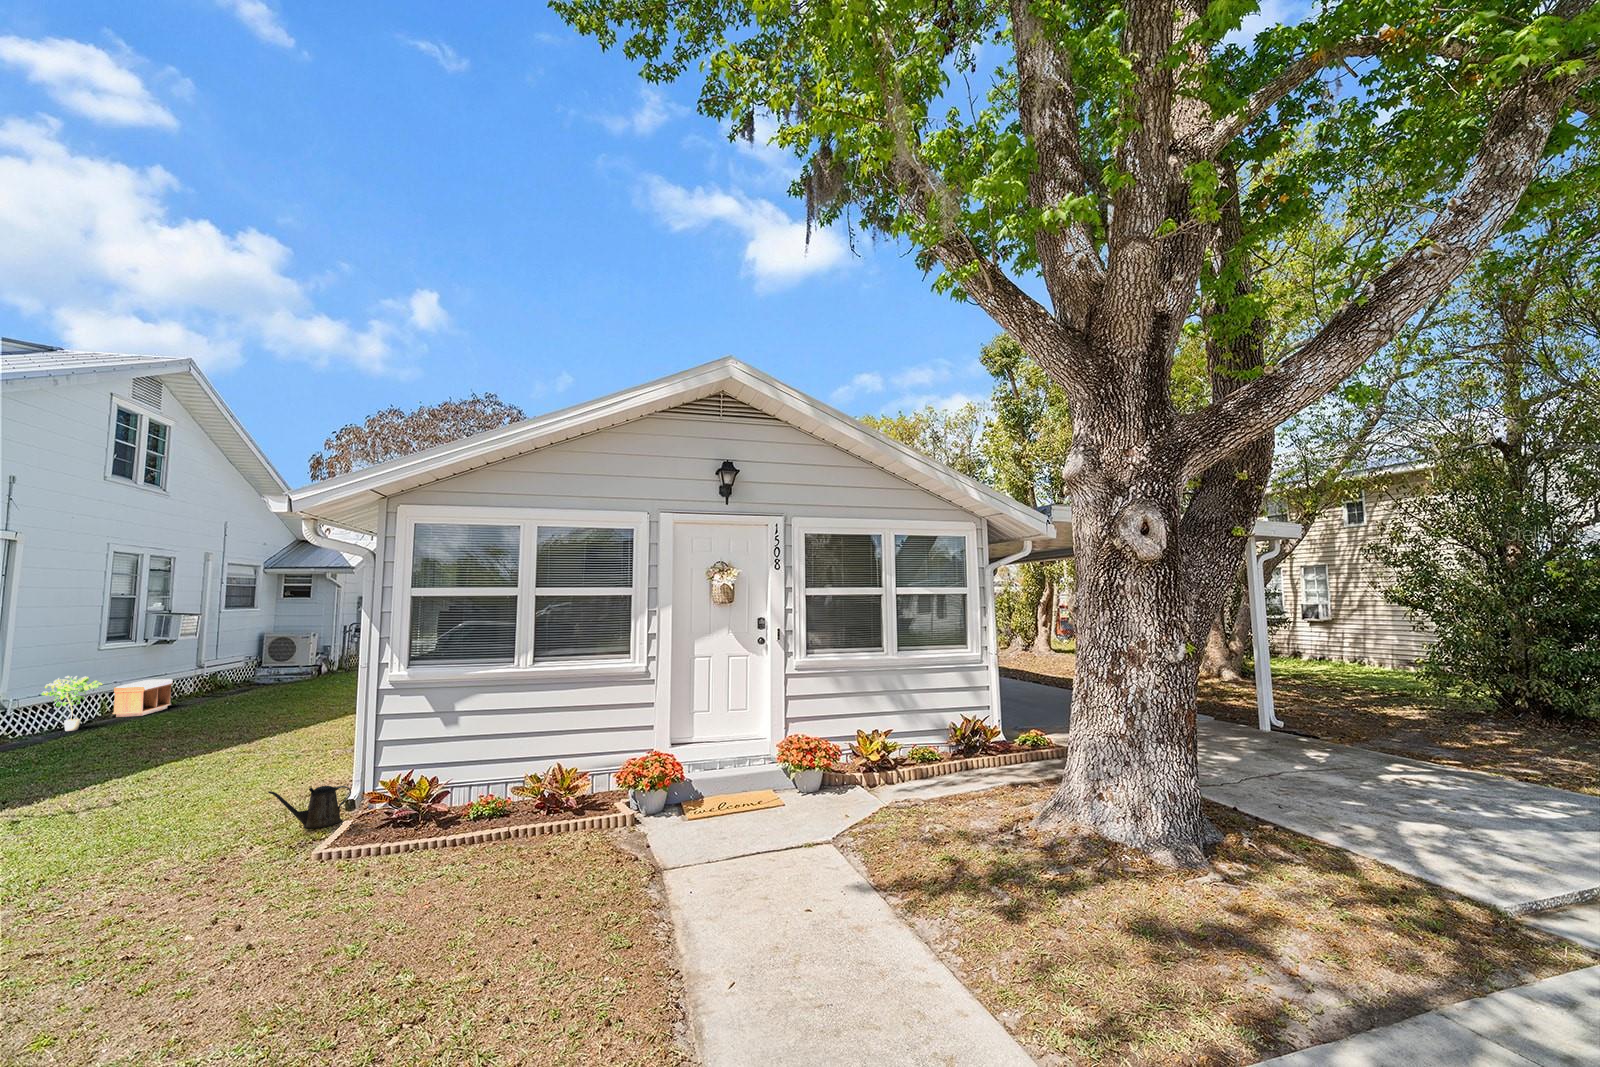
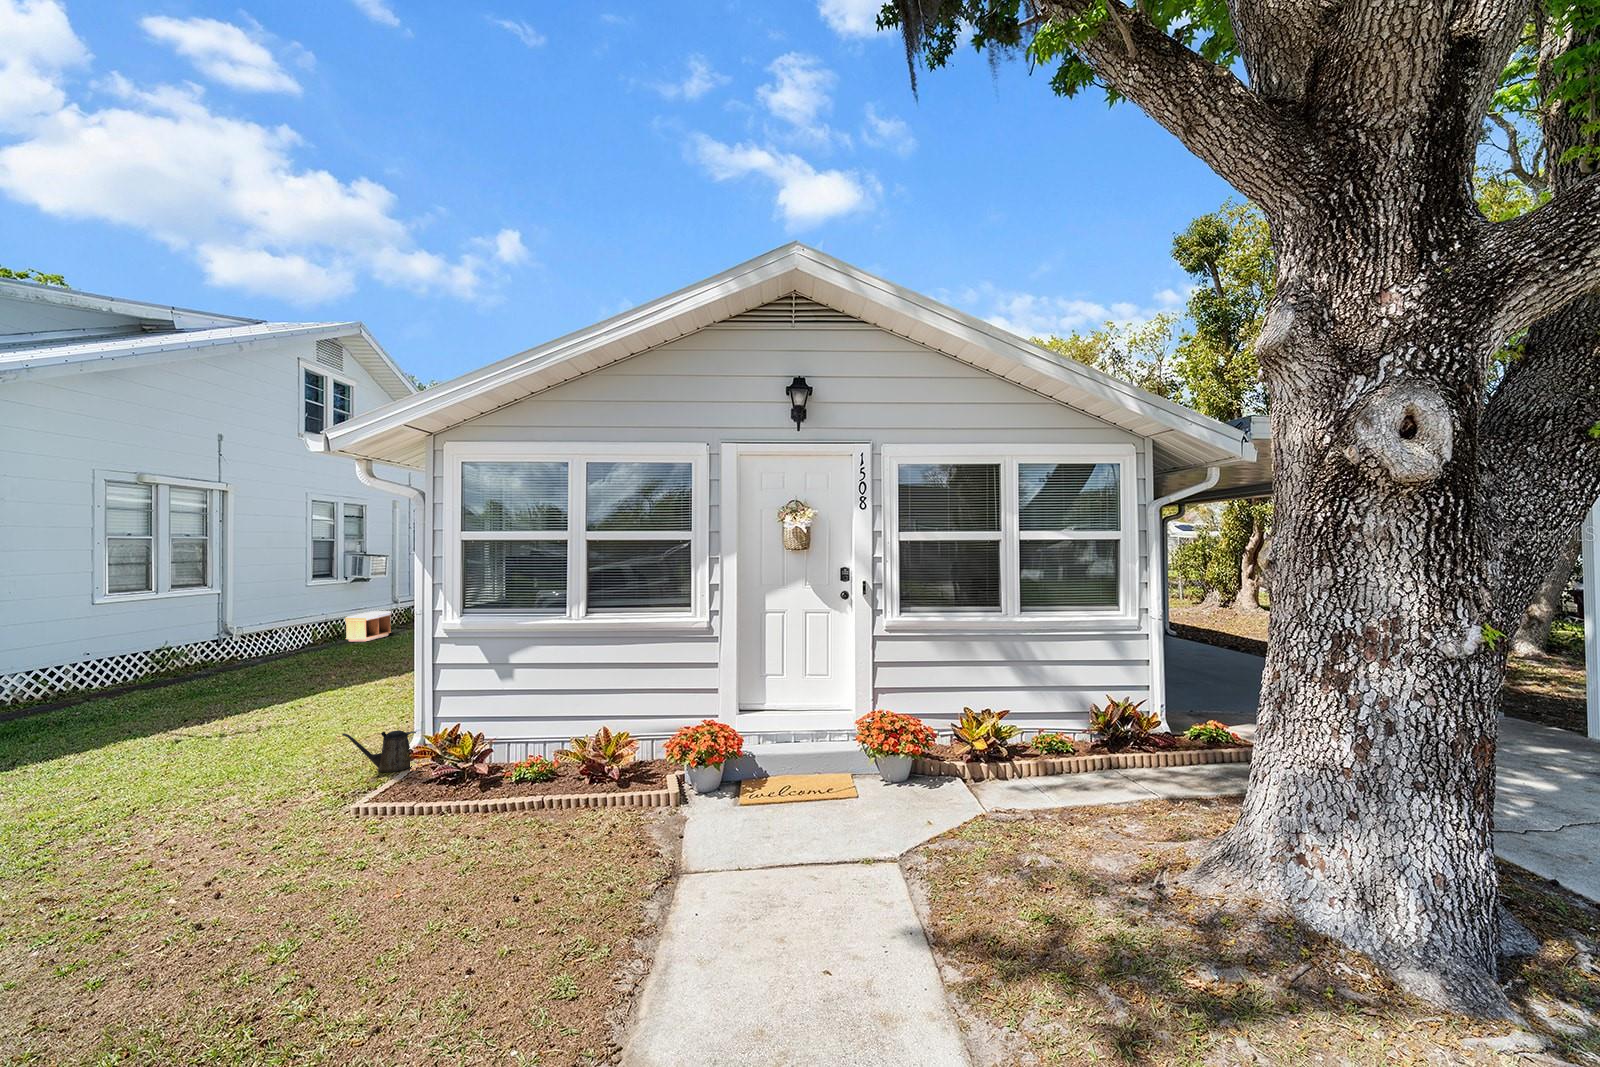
potted plant: present [41,676,102,731] -> none [285,607,328,653]

